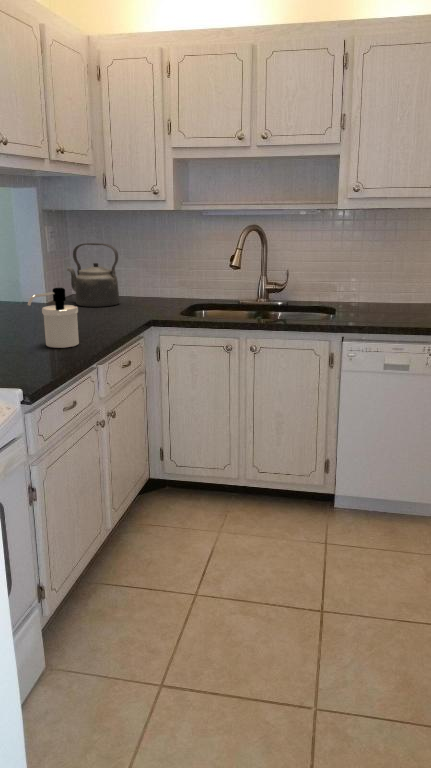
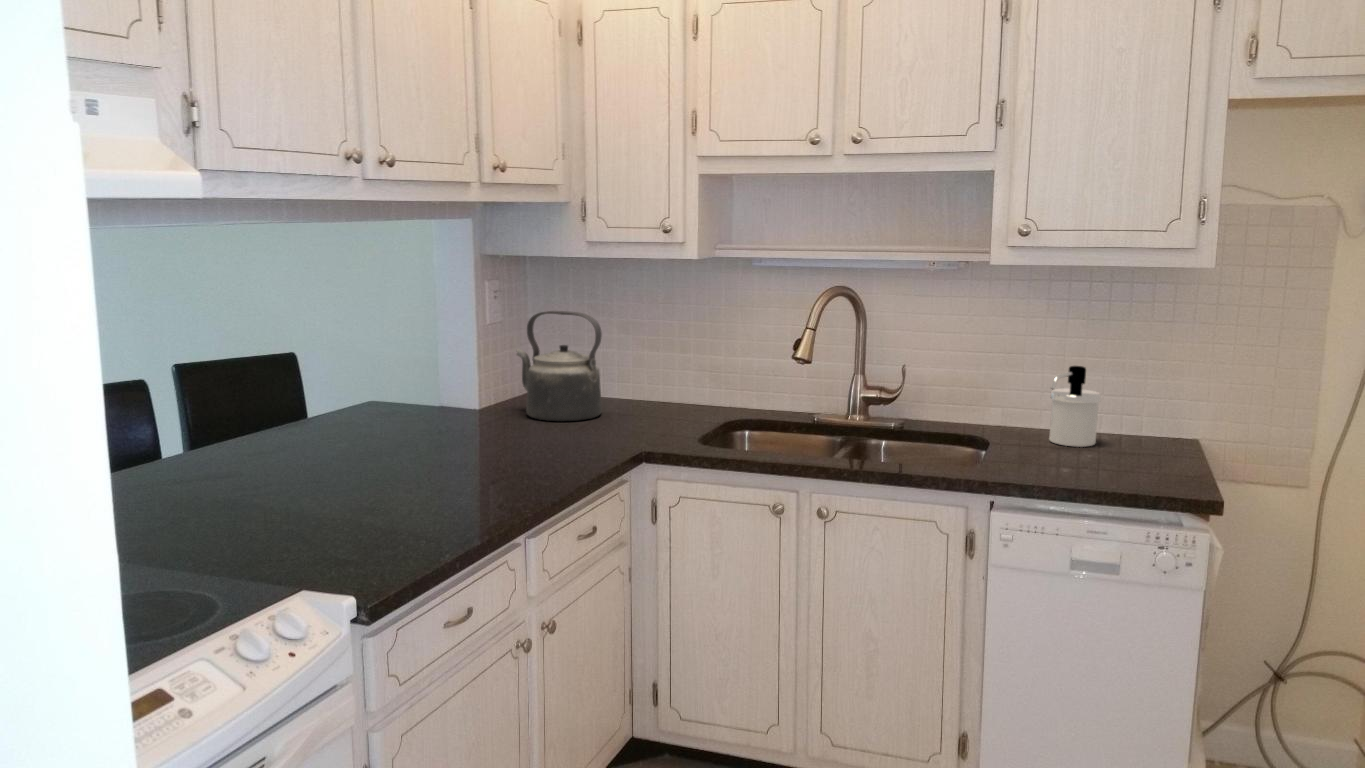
soap dispenser: present [28,288,79,348] -> present [1049,366,1101,447]

